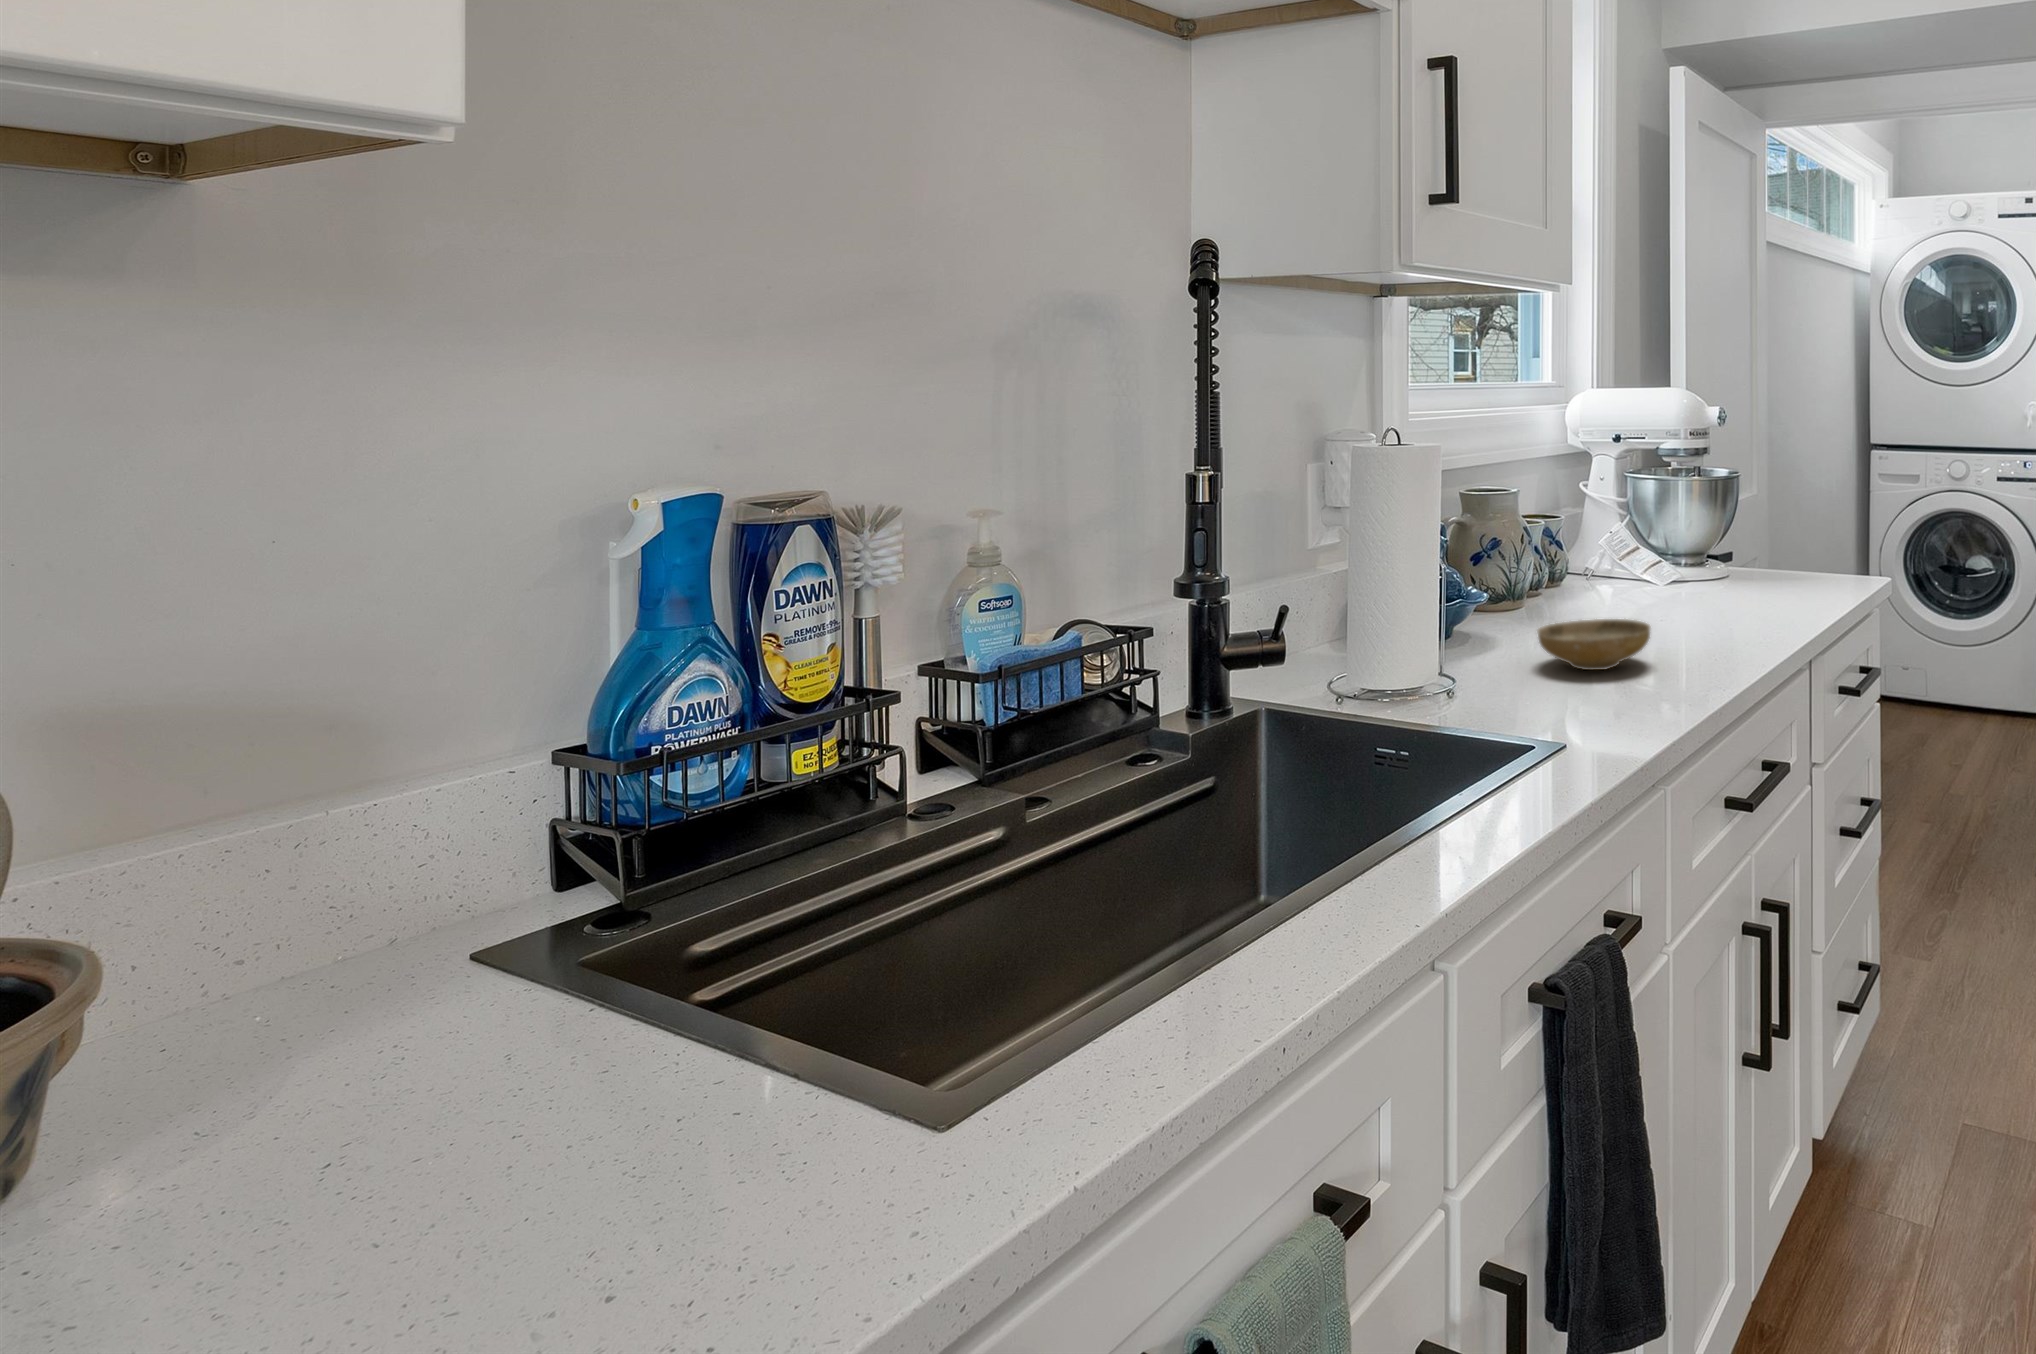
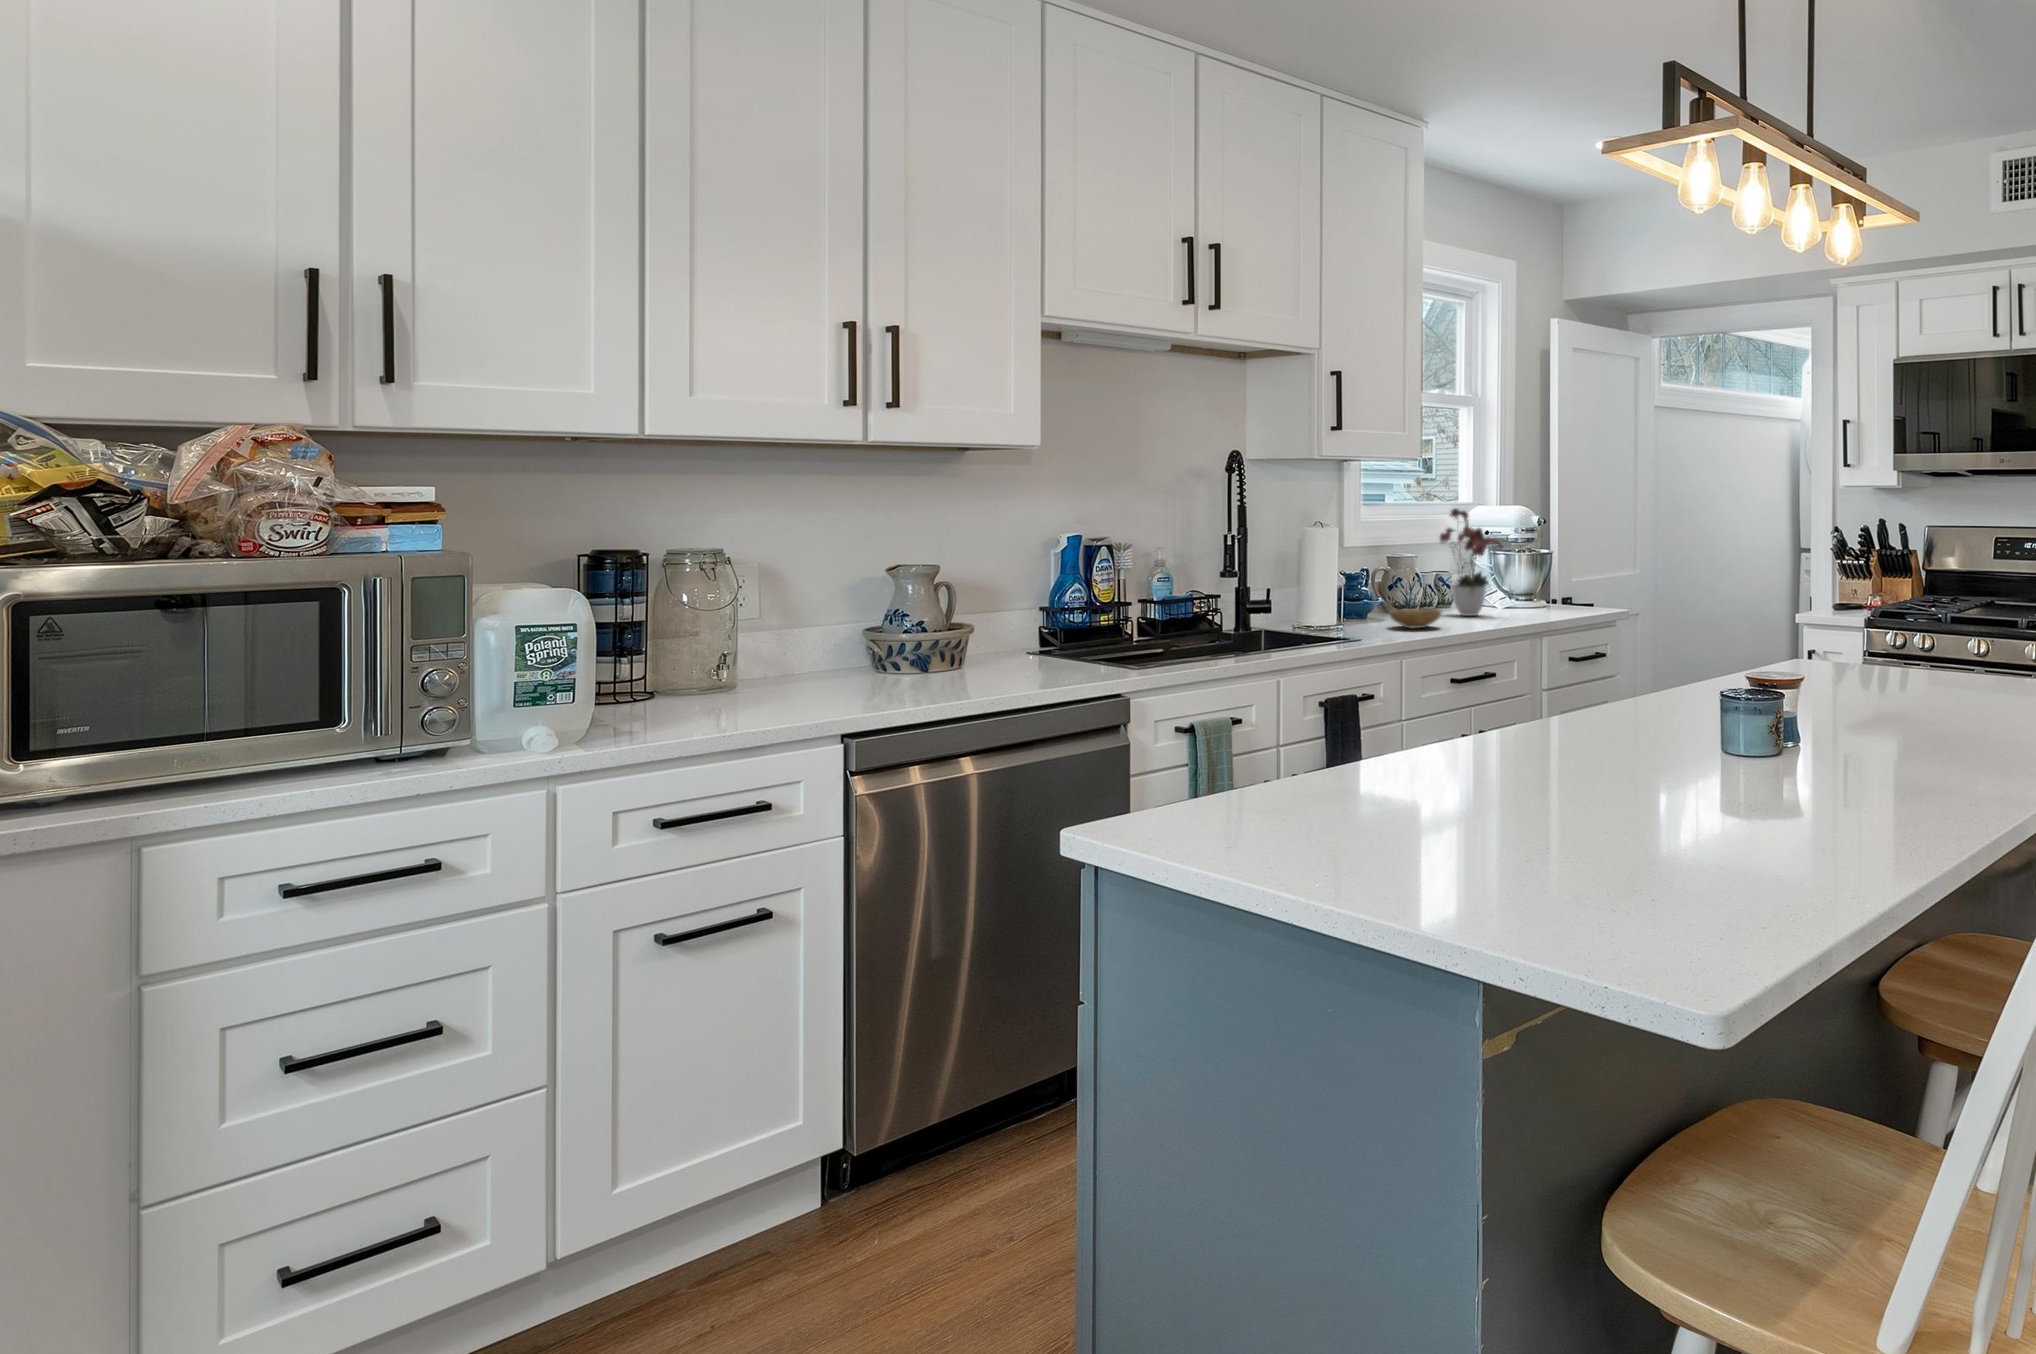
flower arrangement: none [1582,396,1731,614] -> present [1440,508,1503,616]

